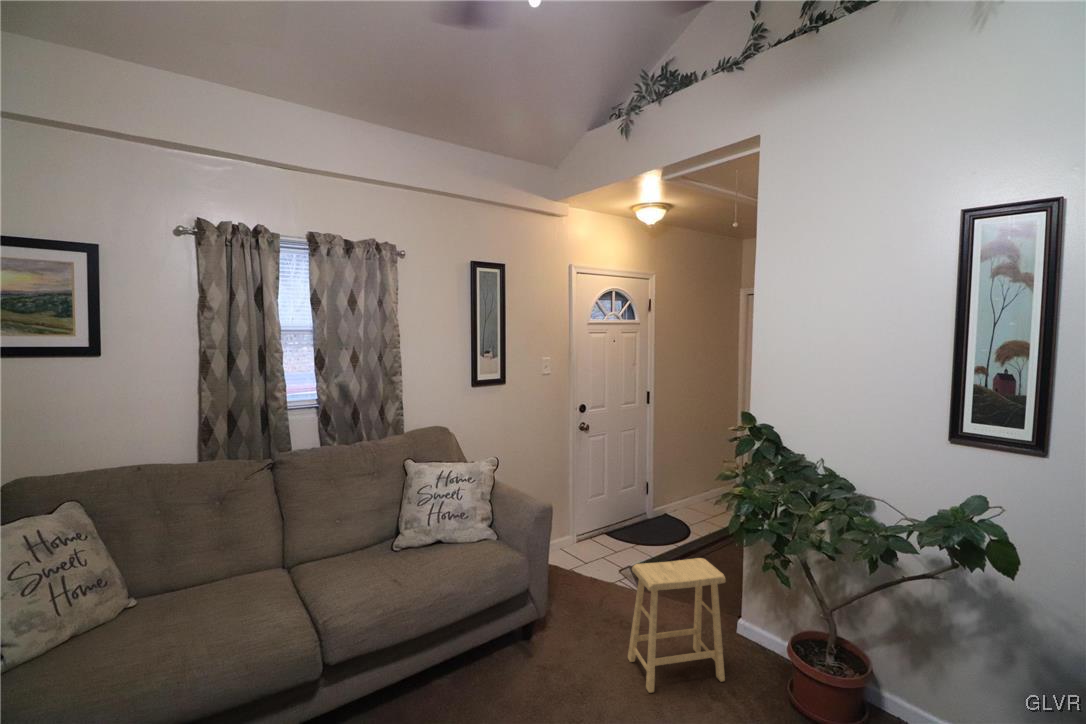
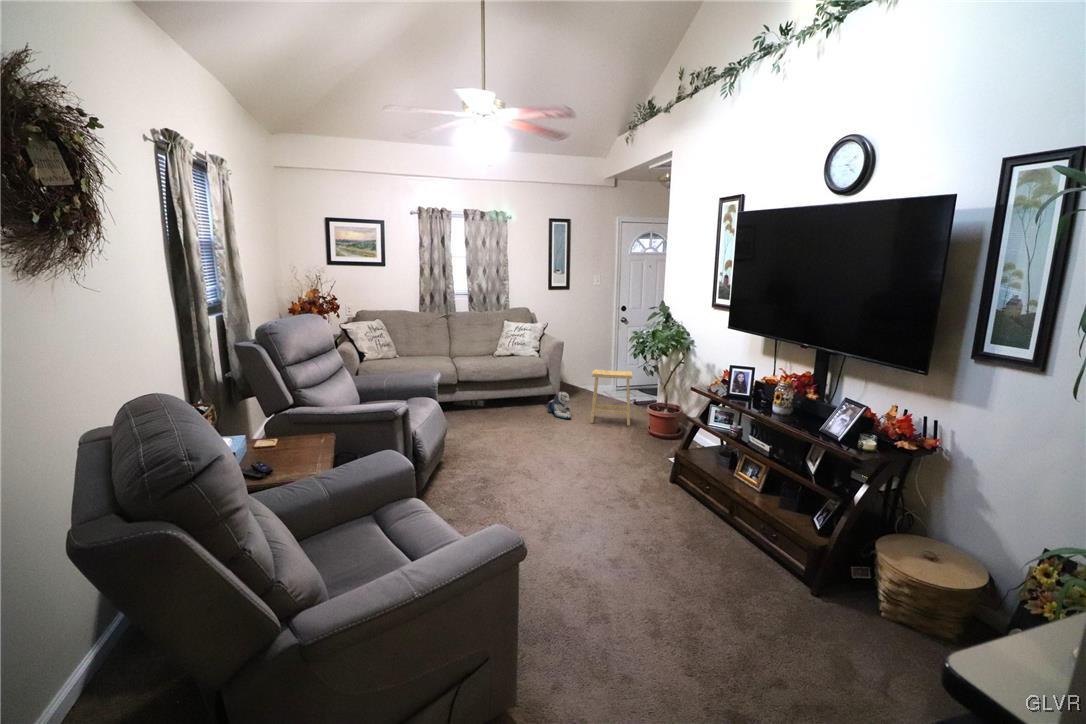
plush toy: none [527,617,600,688] -> present [547,392,571,419]

